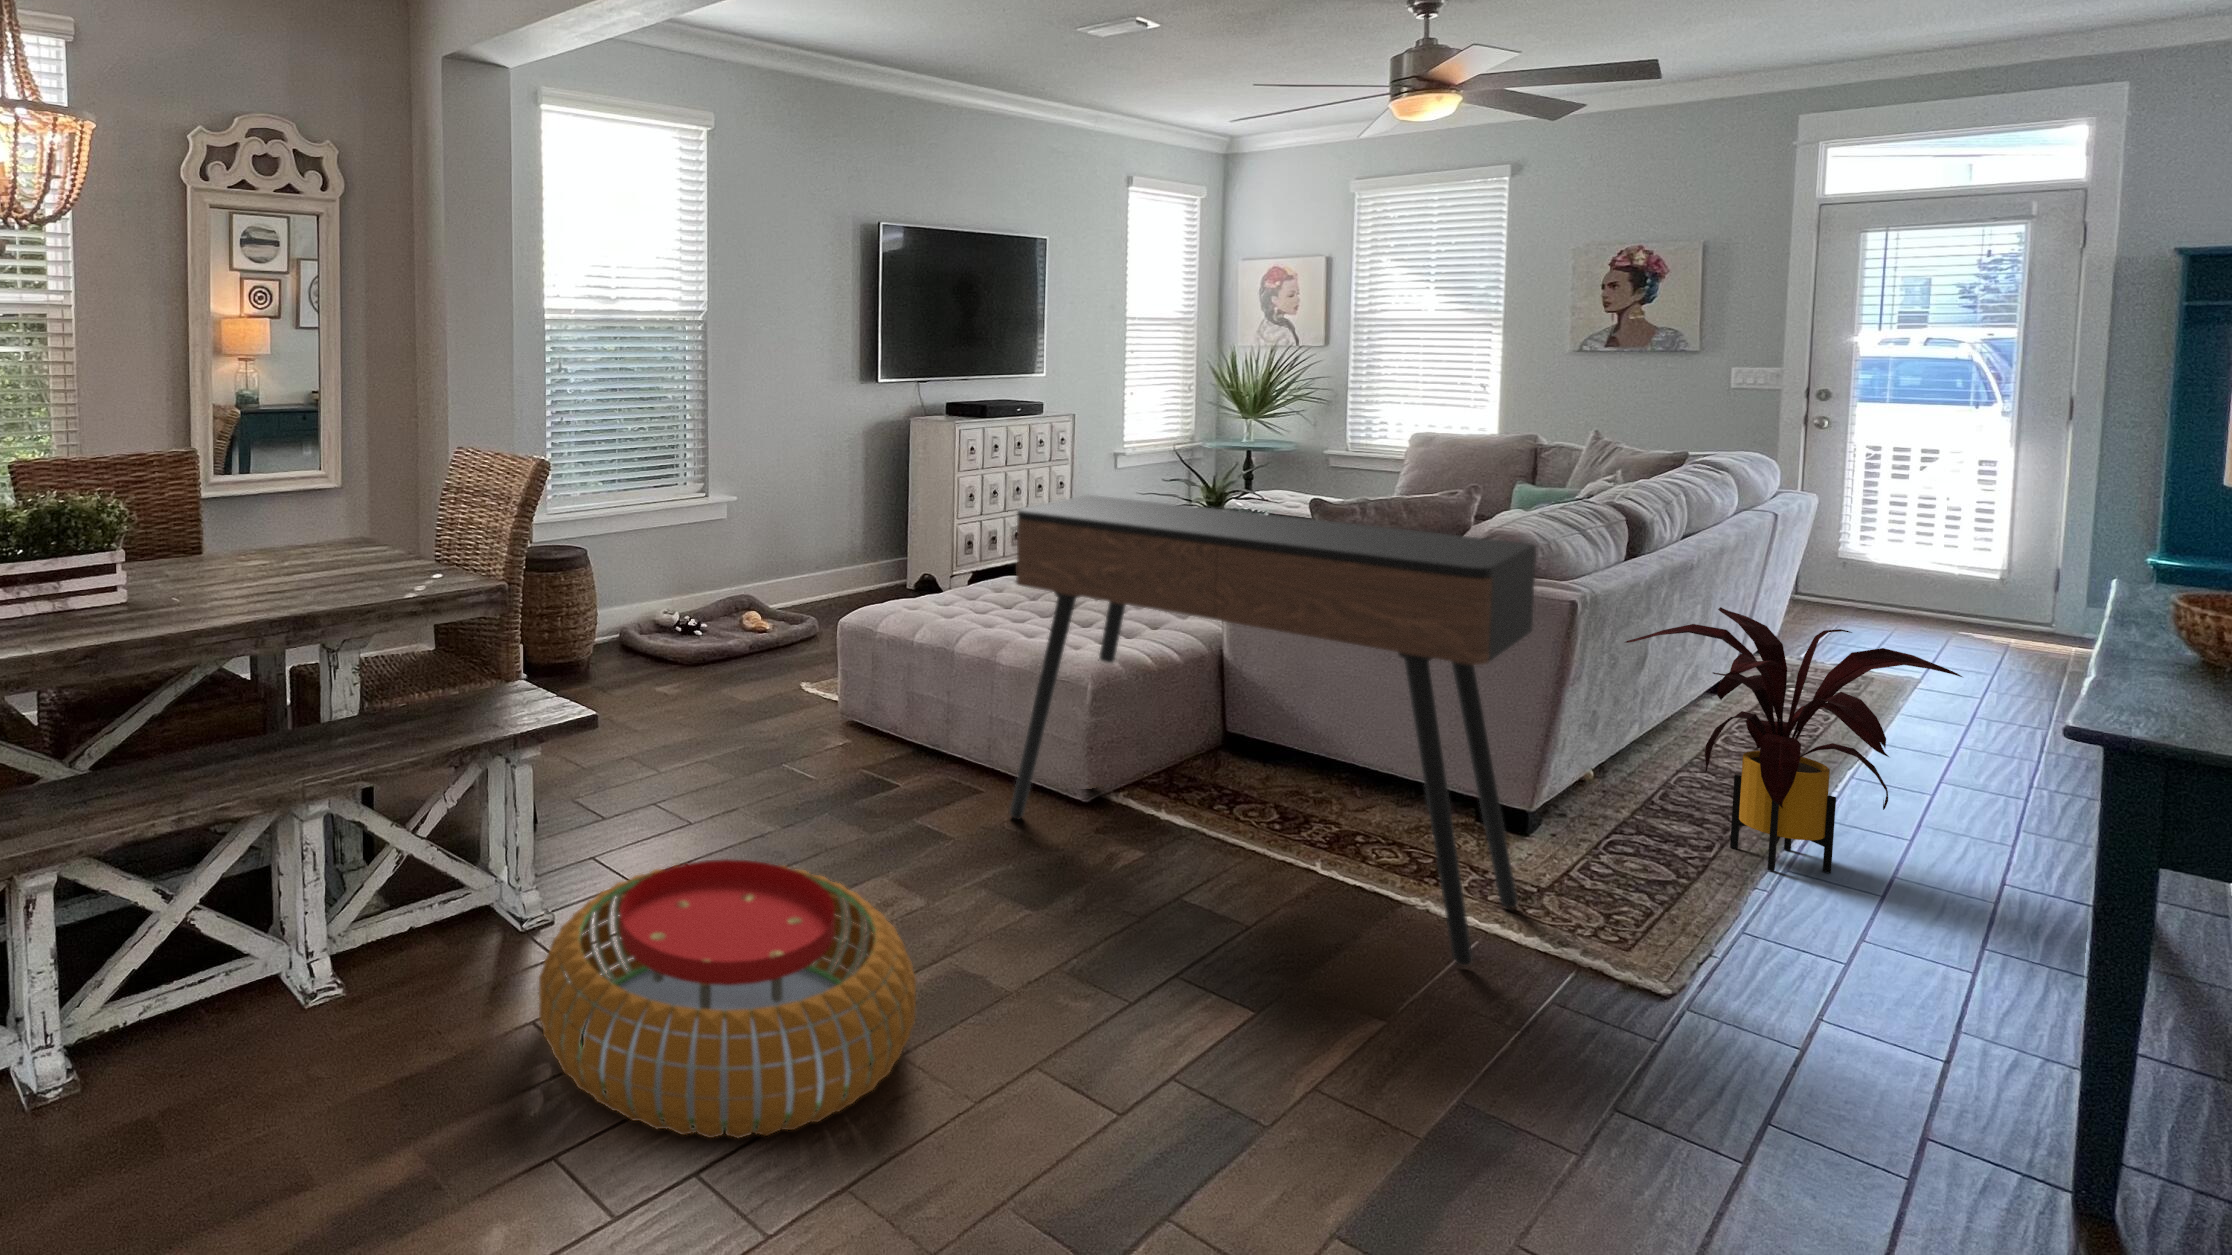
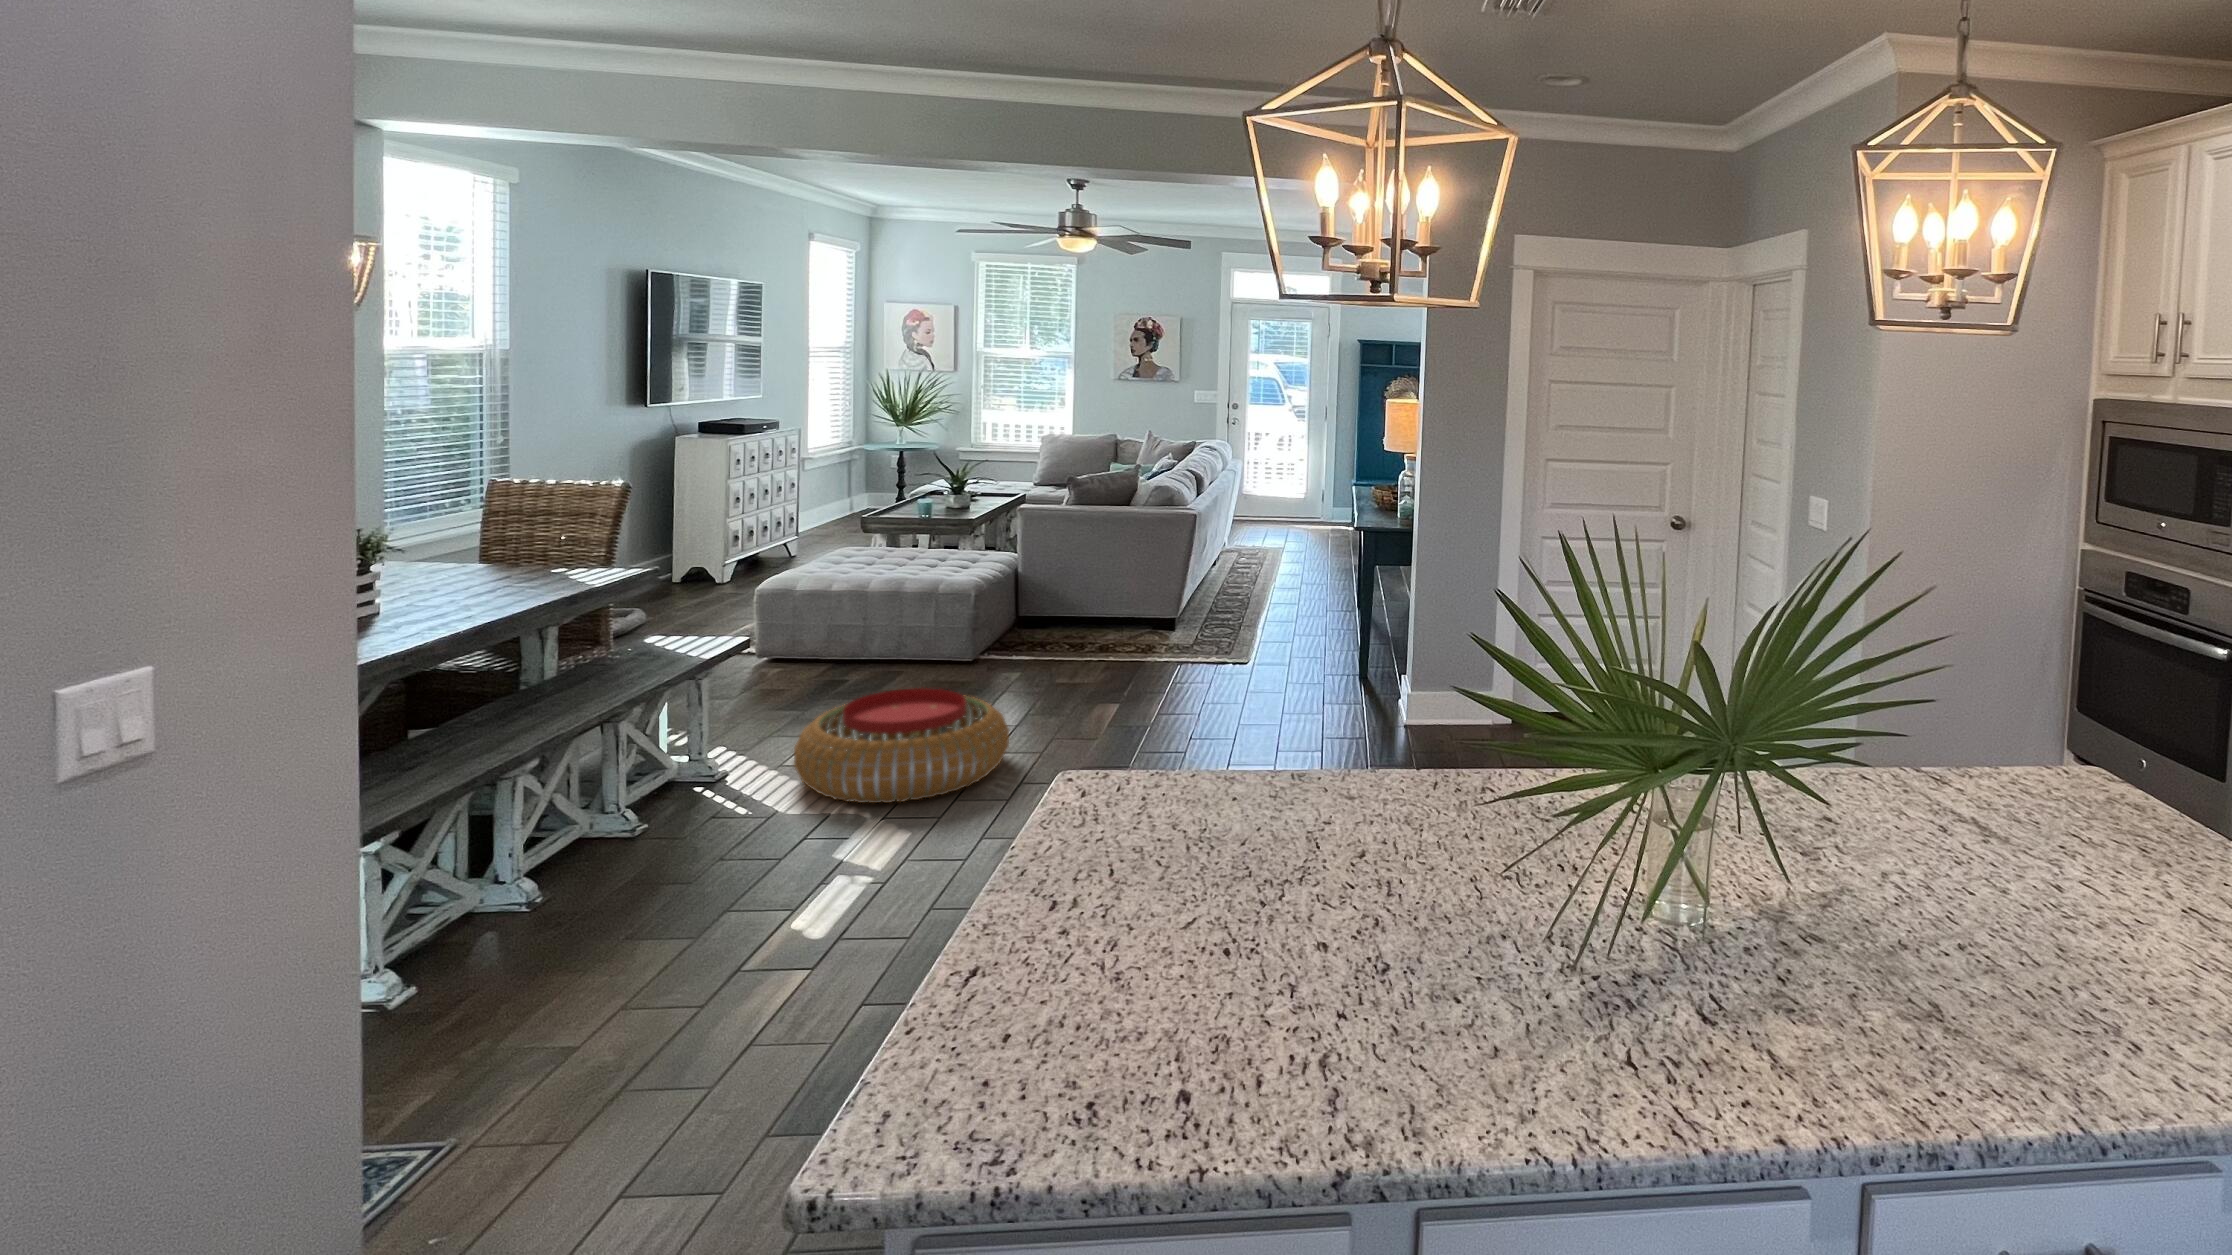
console table: present [1010,495,1536,966] -> none [936,484,1192,676]
house plant: present [1625,607,1962,873] -> none [1204,514,1317,623]

